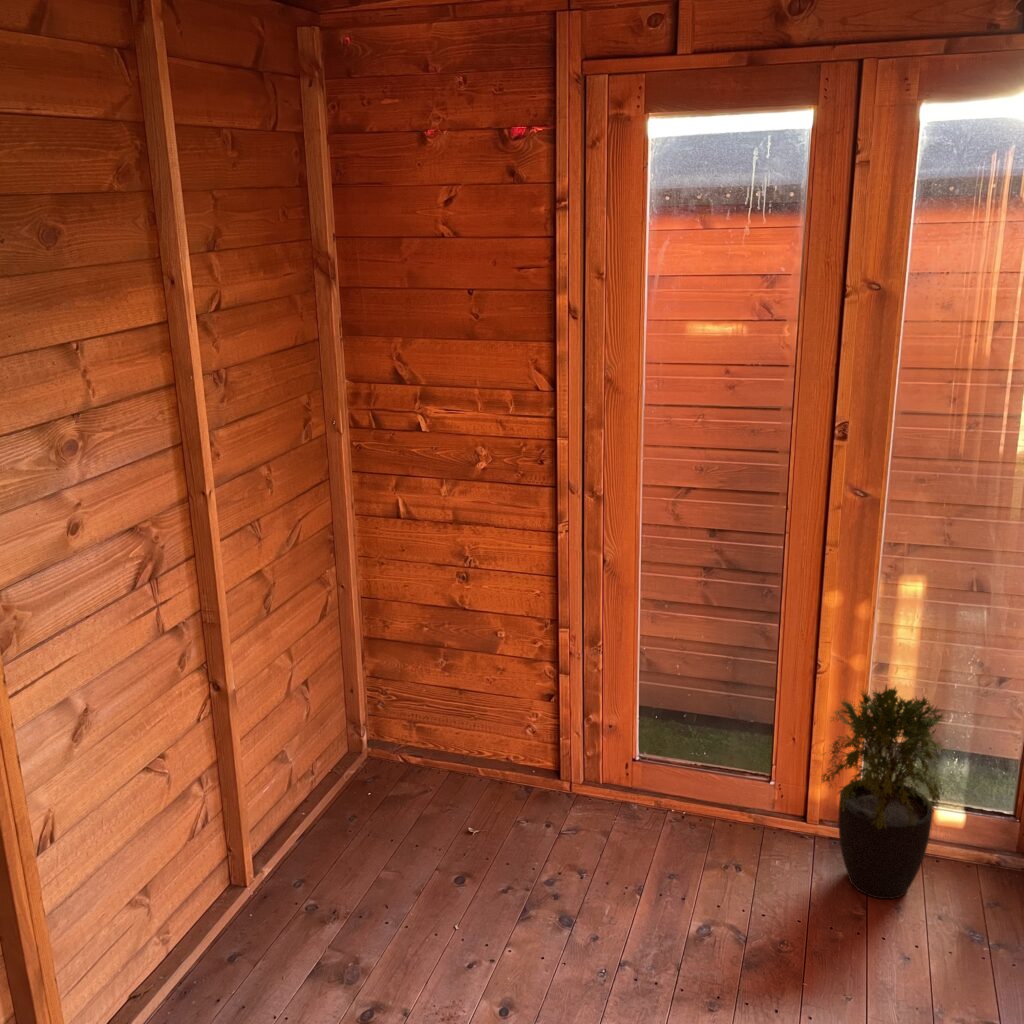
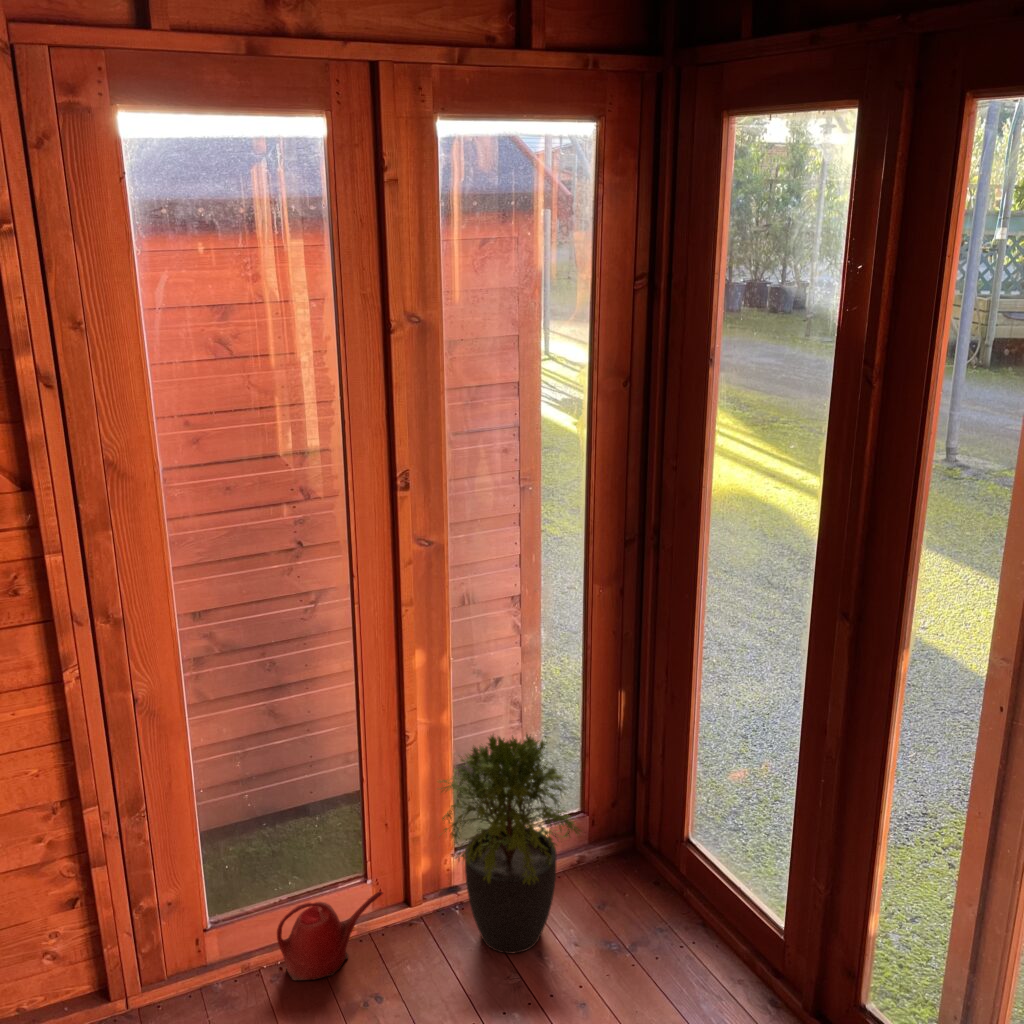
watering can: none [678,769,772,838] -> present [277,891,383,980]

